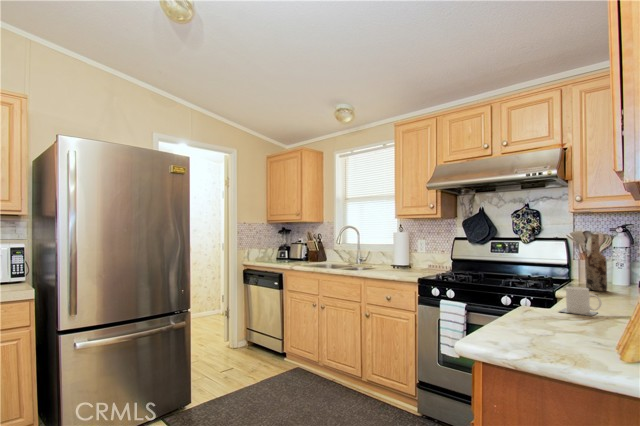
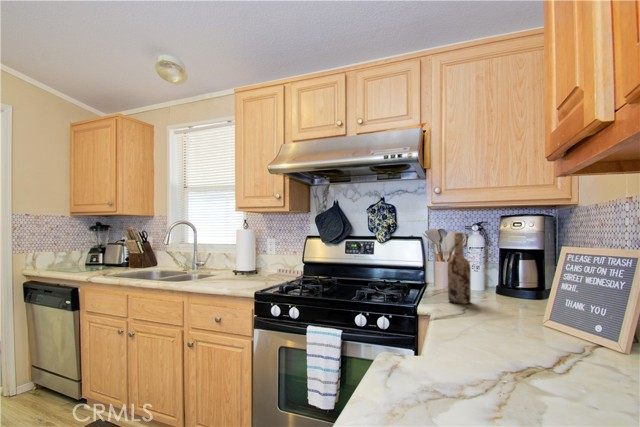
mug: present [560,287,601,316] -> none [448,333,516,398]

